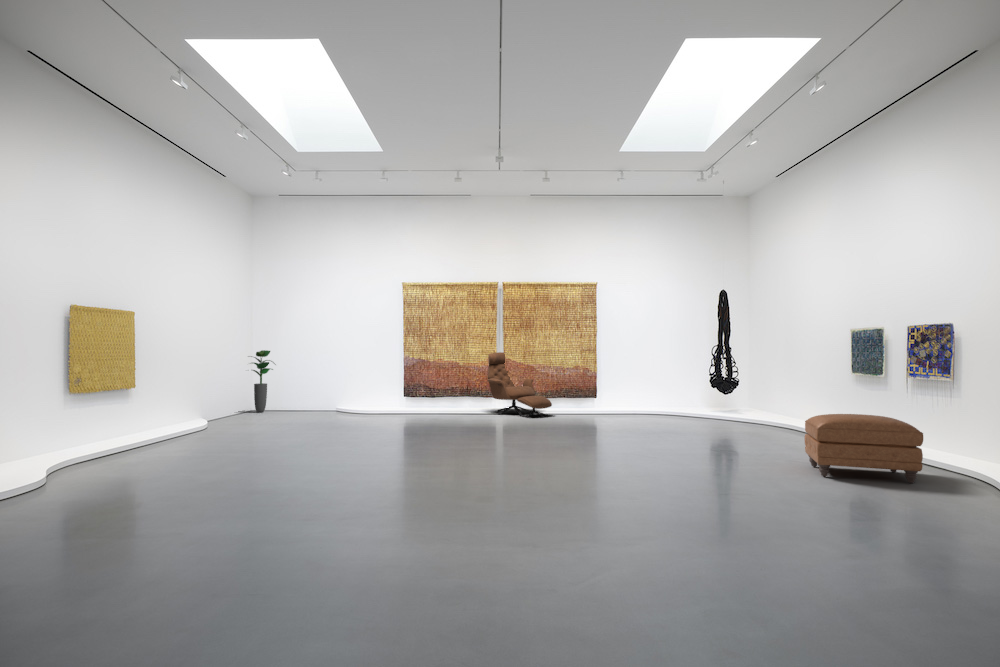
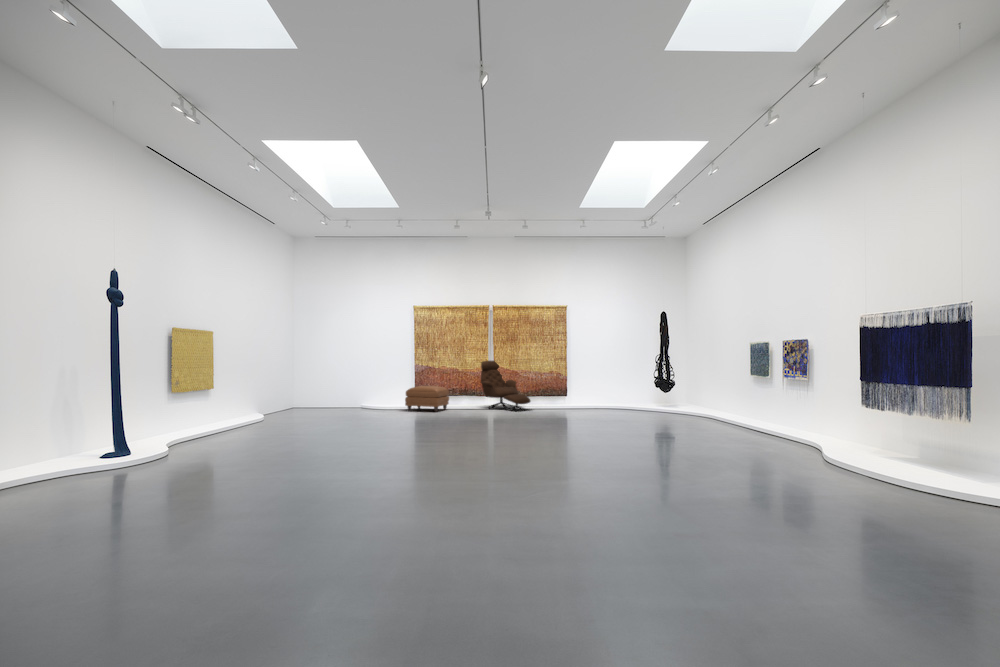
potted plant: present [253,350,273,412] -> none [290,360,314,409]
ottoman: present [805,414,923,483] -> present [405,386,449,412]

